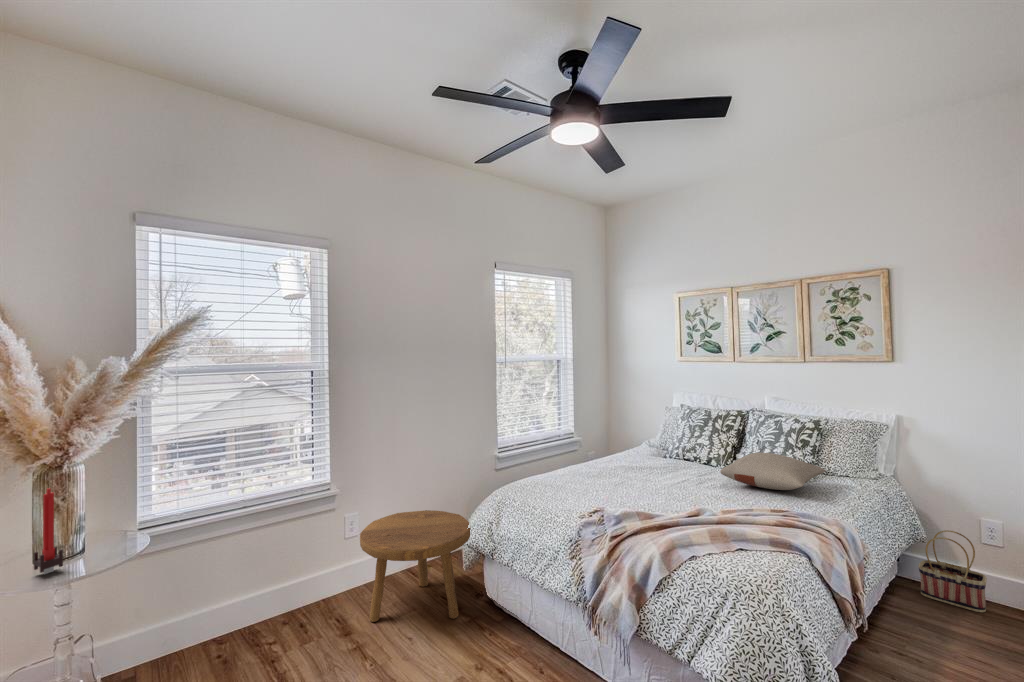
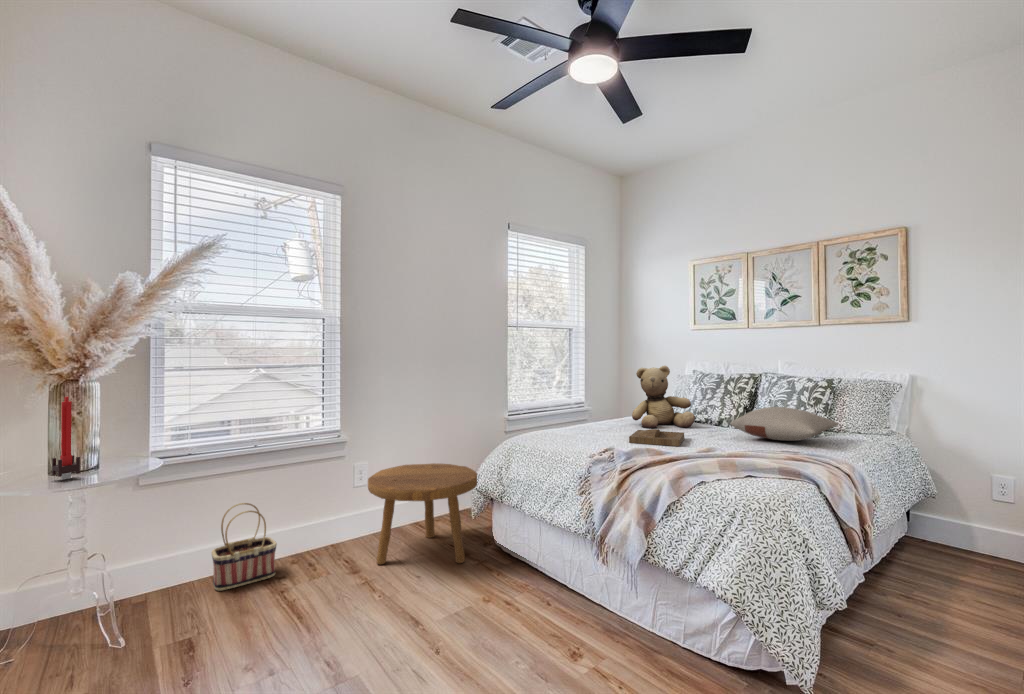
teddy bear: none [623,405,685,471] -> present [632,366,695,428]
tray: none [620,477,675,500] -> present [629,429,684,446]
basket: present [918,530,987,612] -> present [212,503,277,591]

